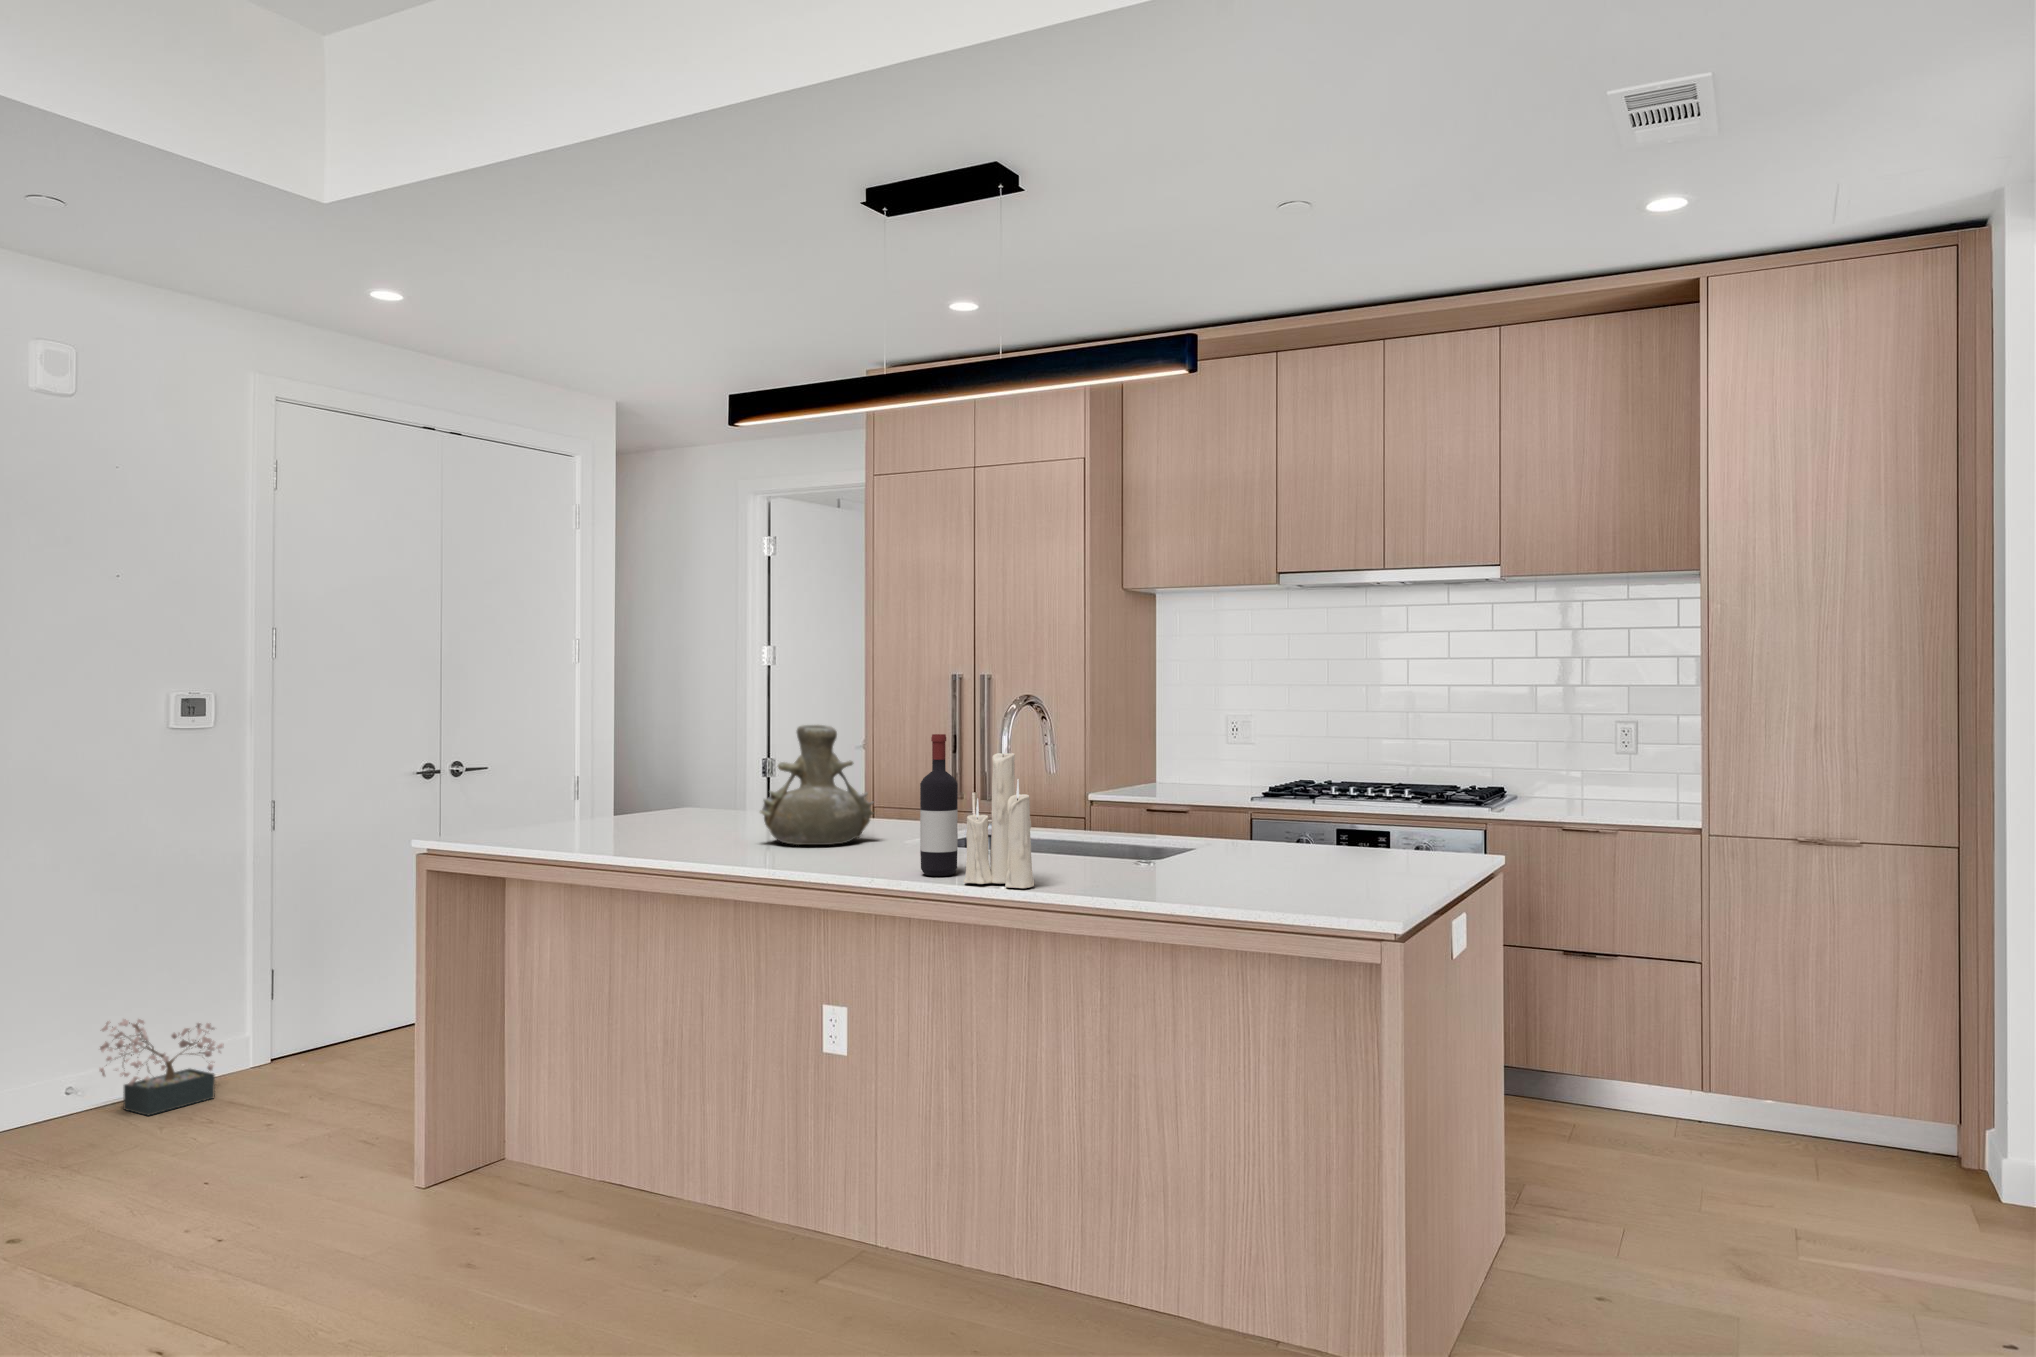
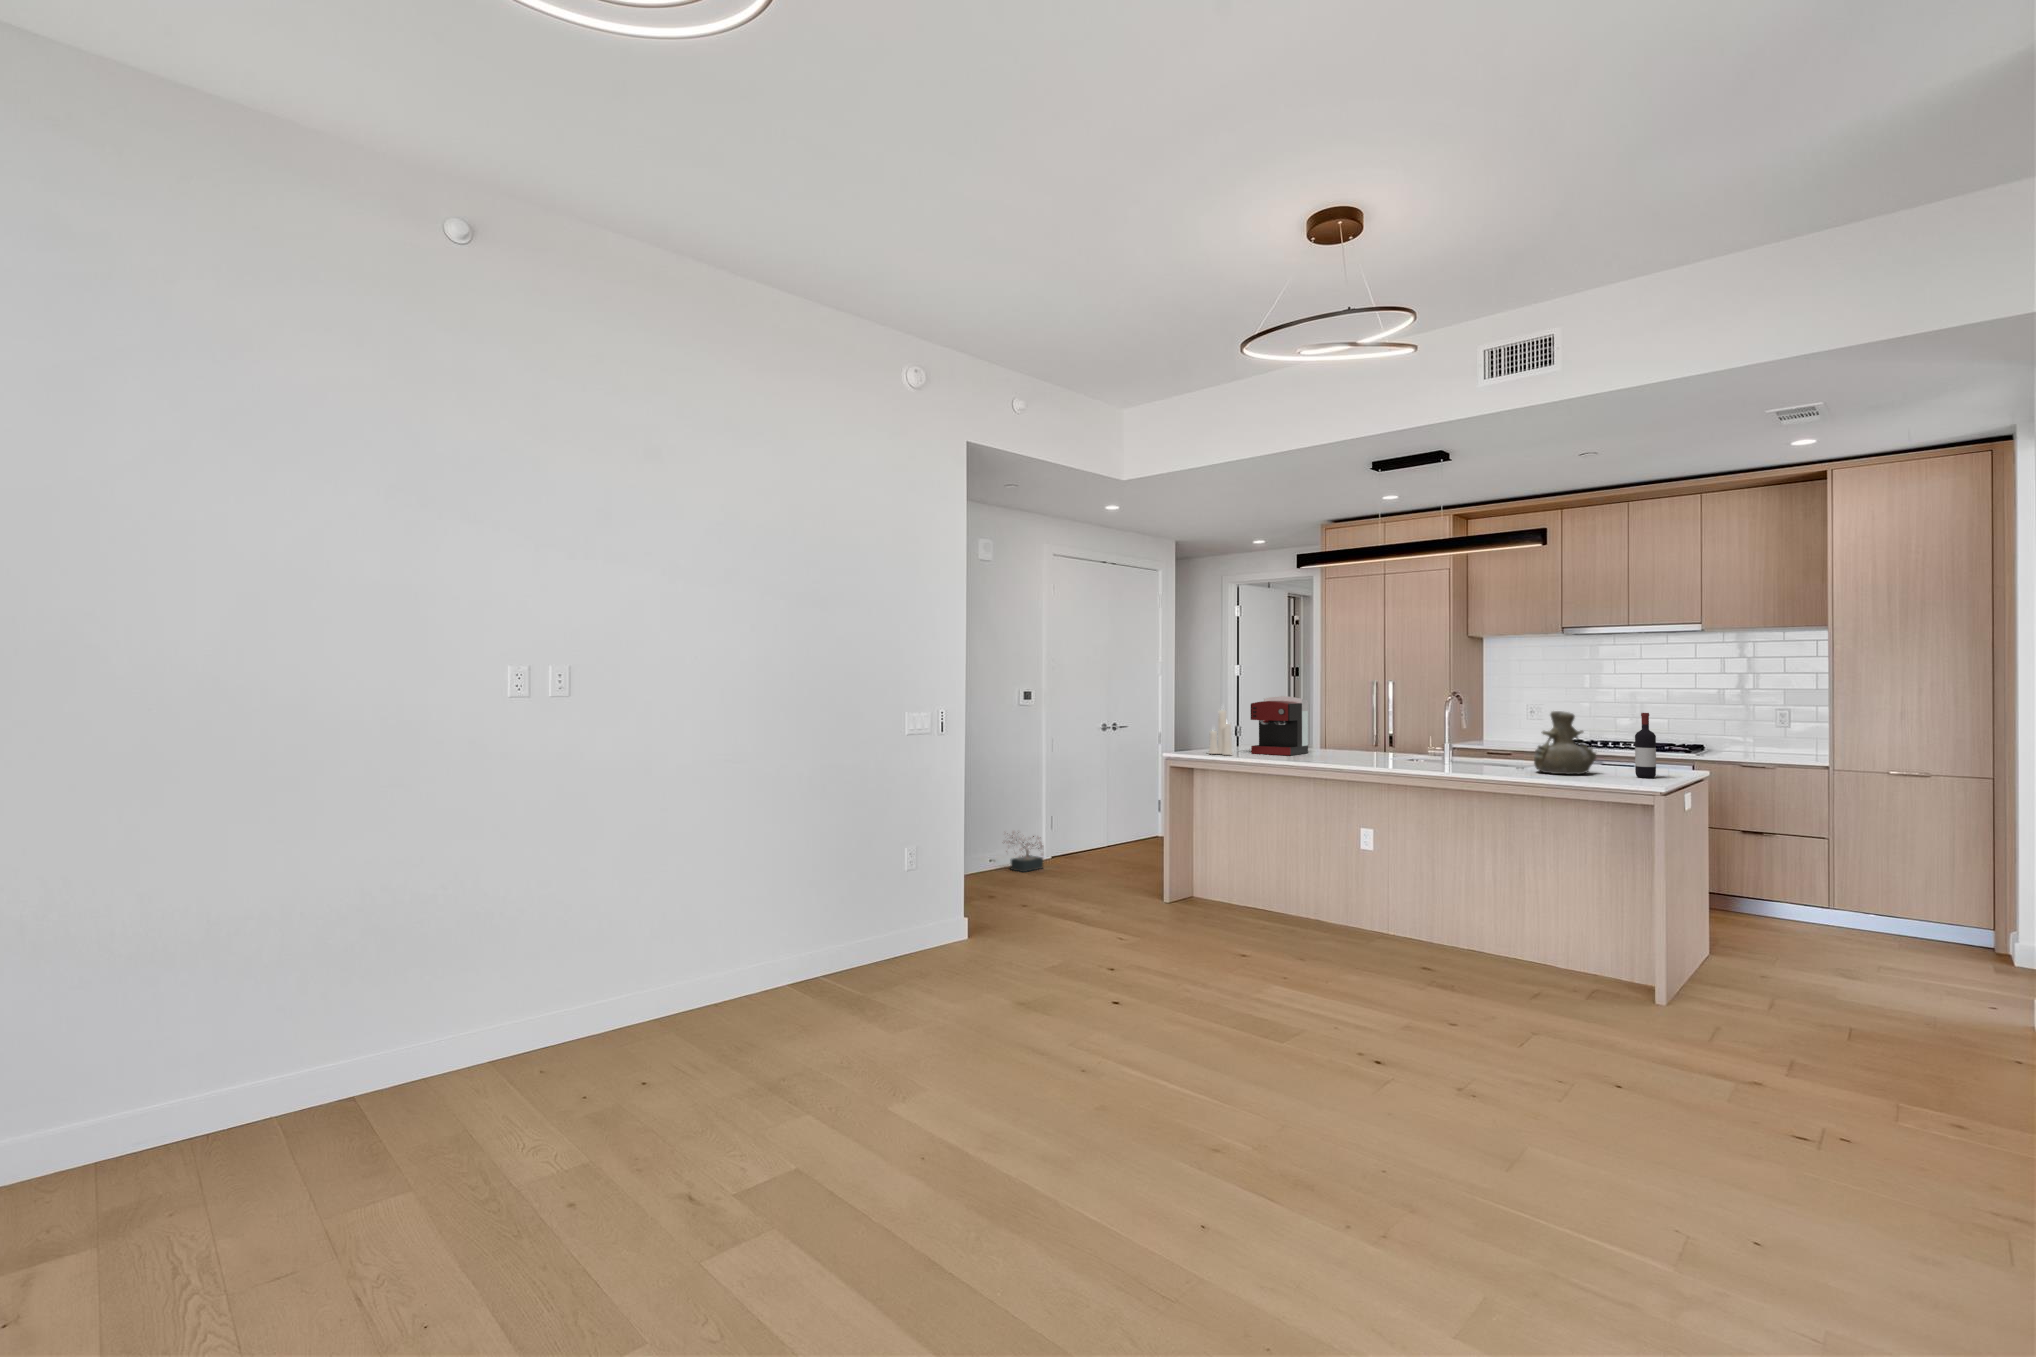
coffee maker: none [619,703,755,838] -> present [1251,696,1308,755]
vase: present [760,725,874,845] -> present [1534,711,1596,774]
wine bottle: present [920,734,958,876] -> present [1635,713,1656,778]
candle: present [964,735,1034,888] -> present [1209,710,1232,755]

